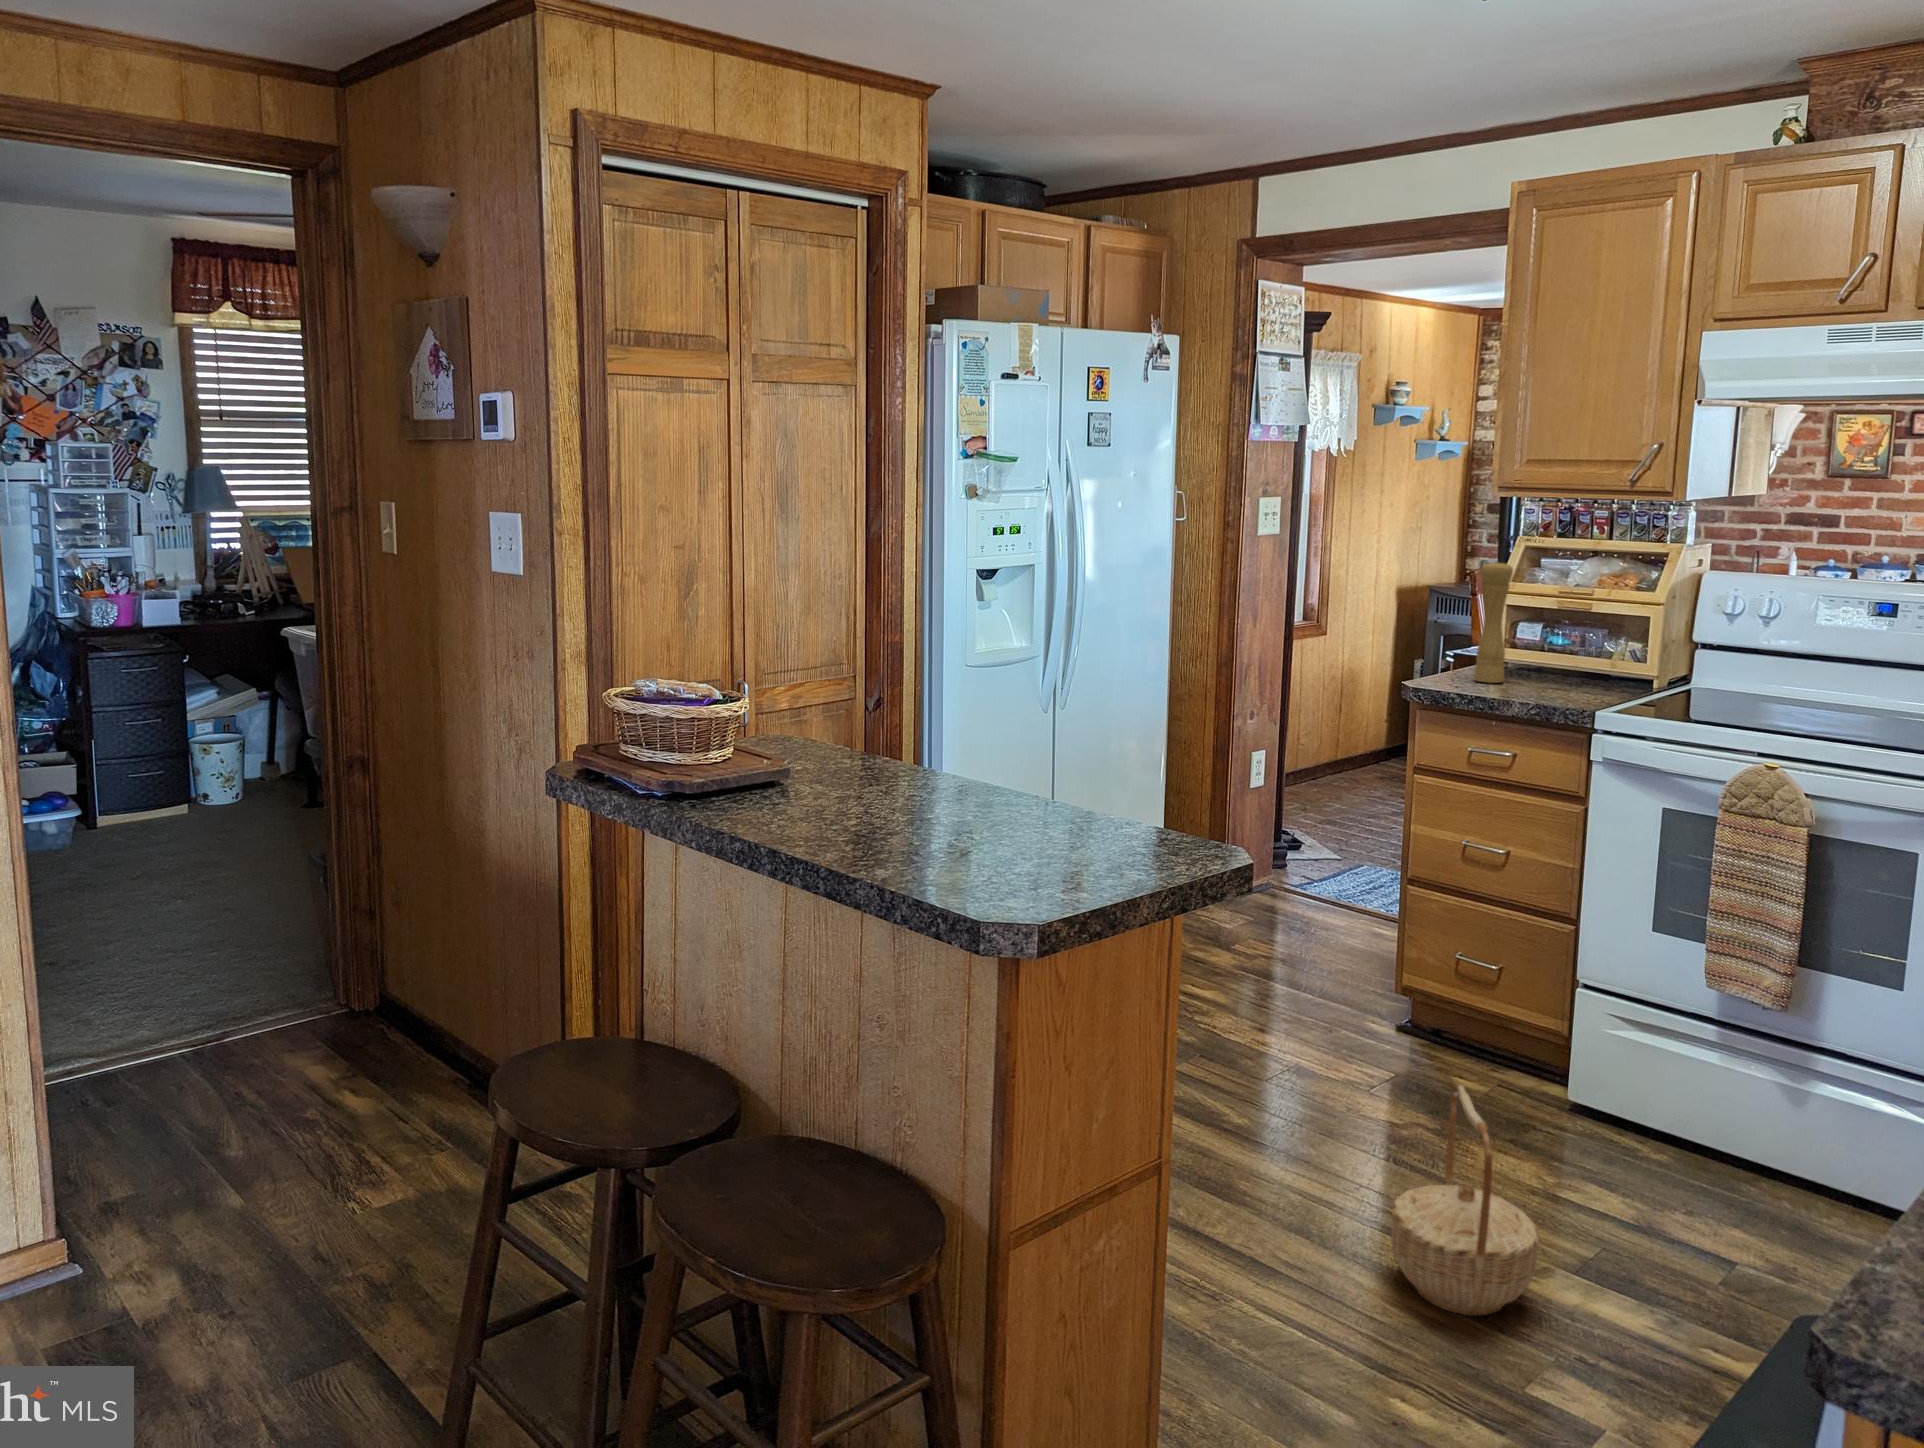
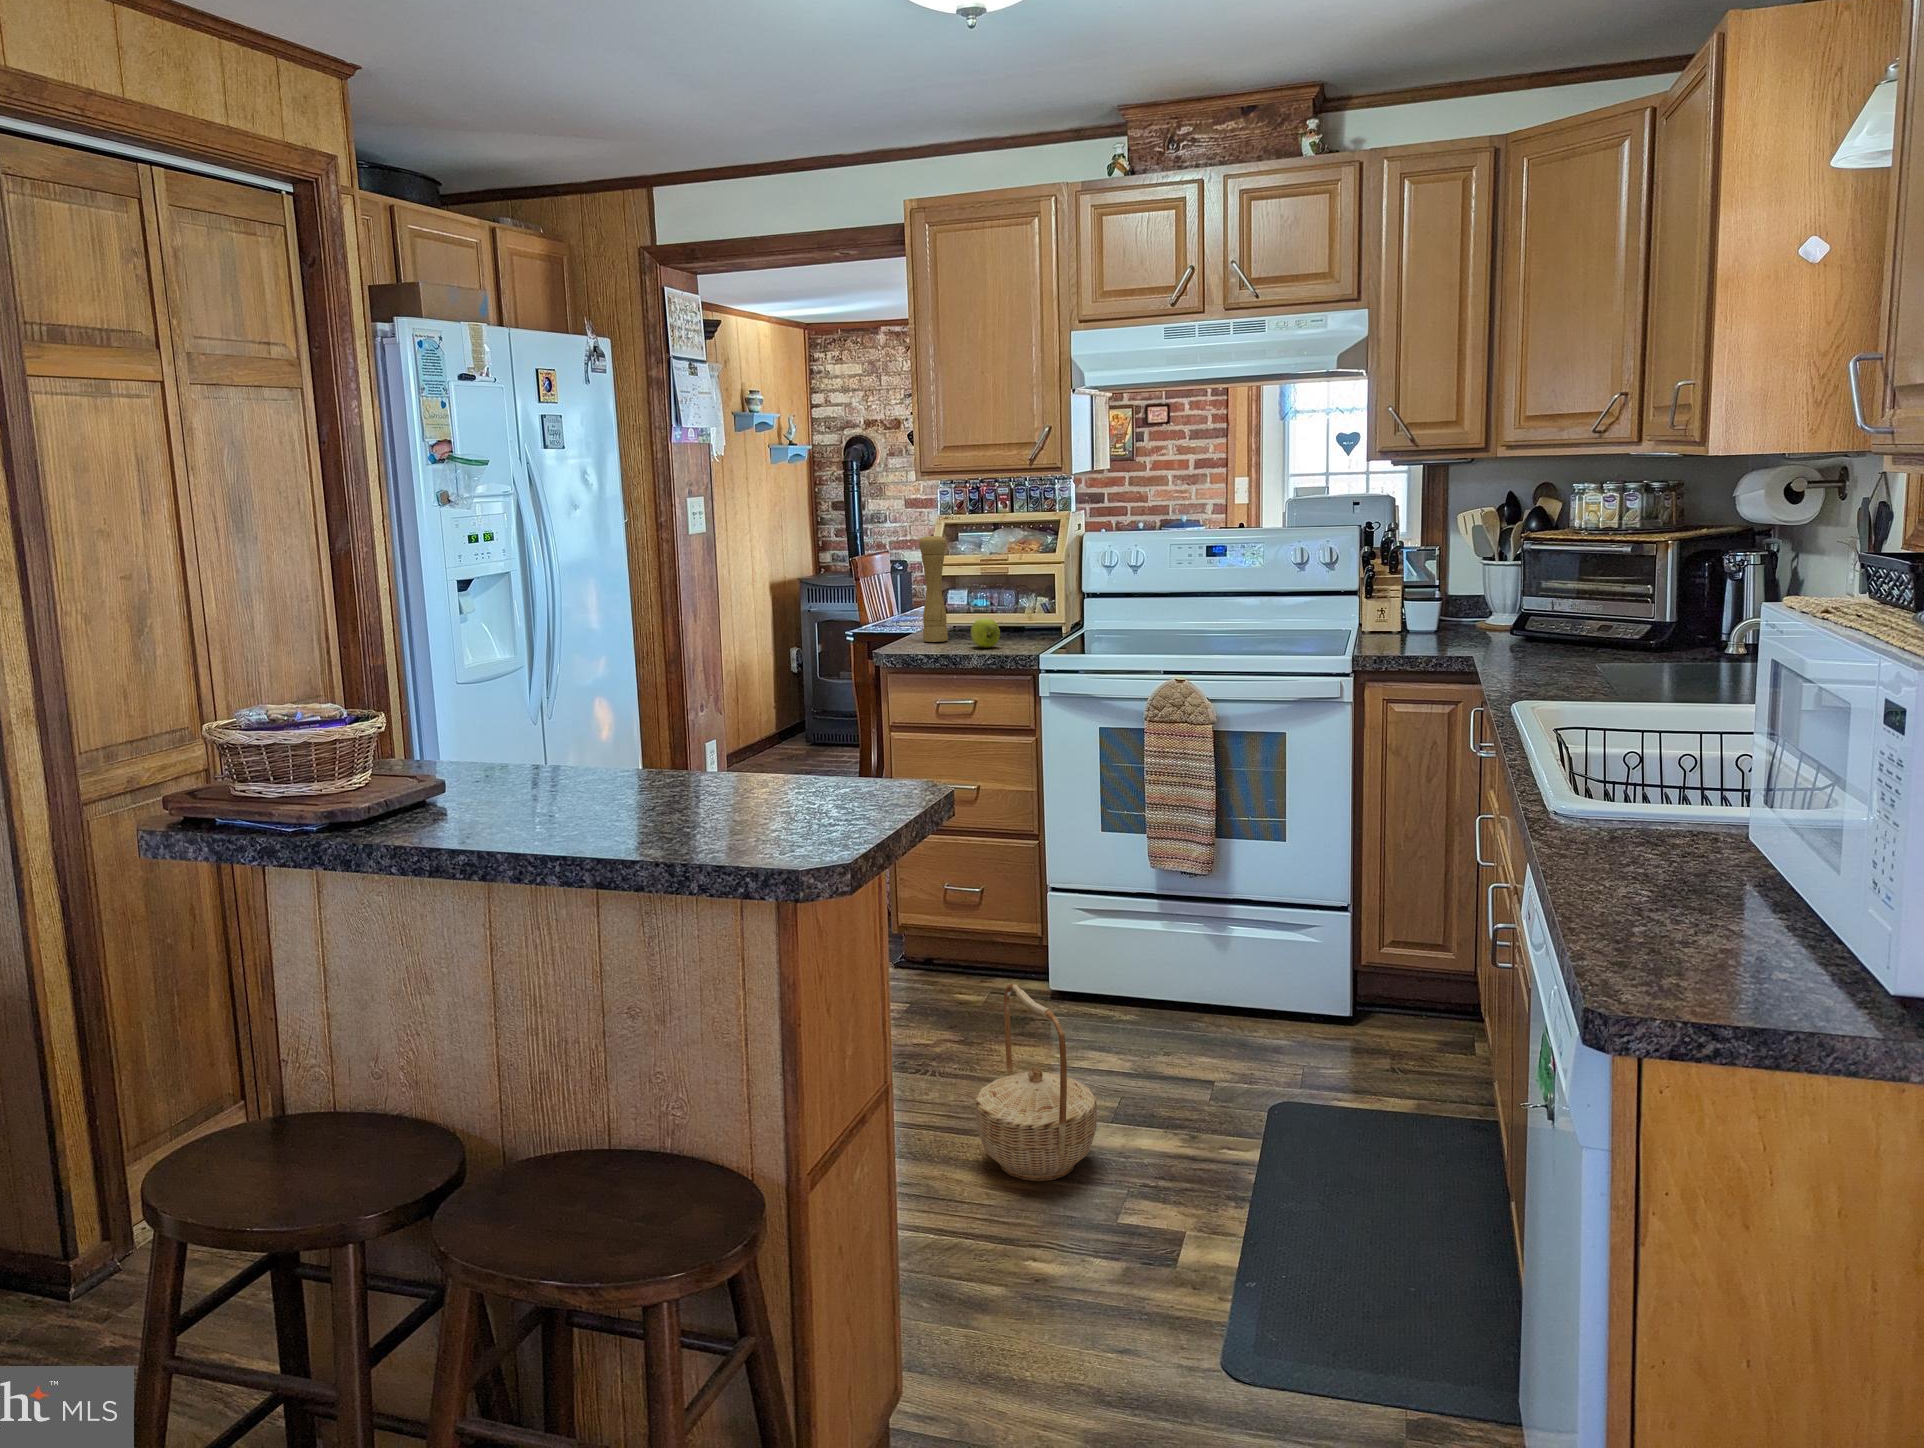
apple: none [1524,662,1560,696] -> present [971,618,1000,648]

